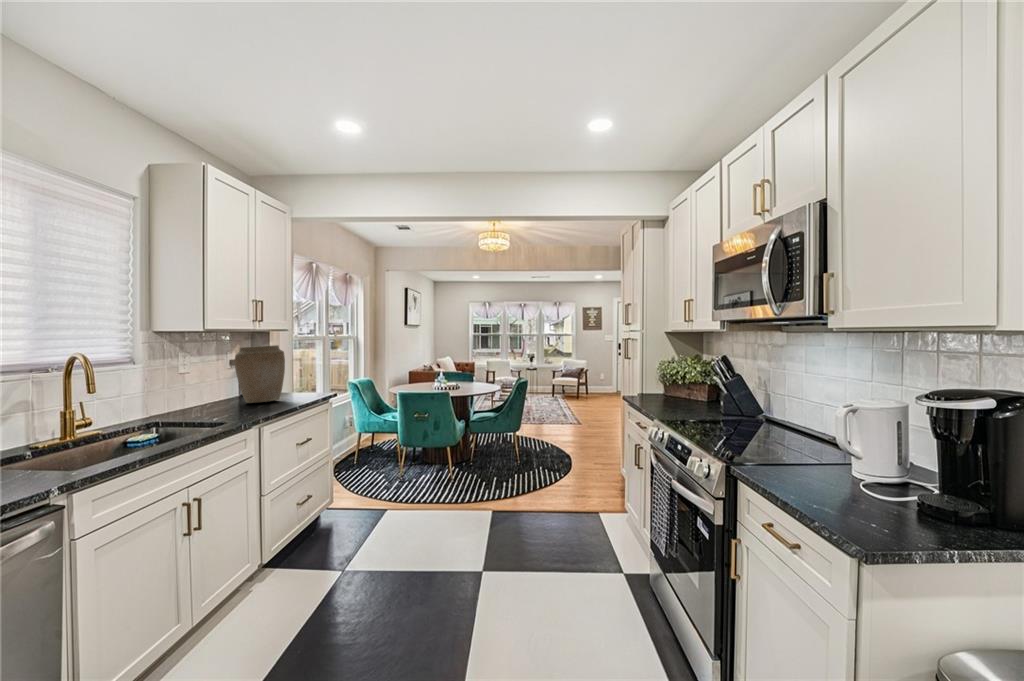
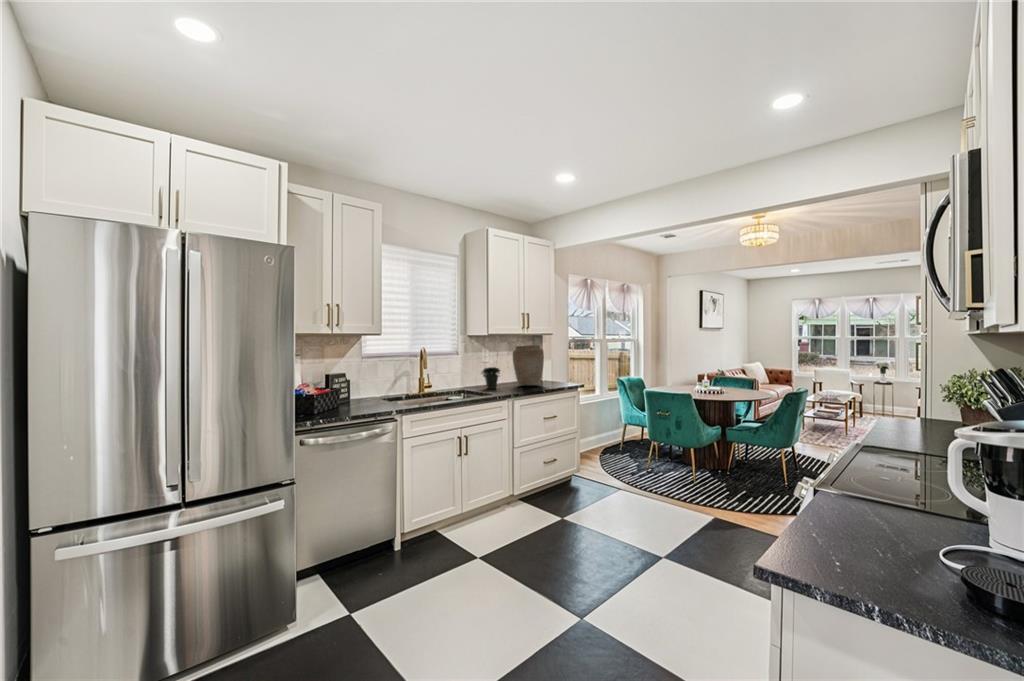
potted plant: none [184,353,223,414] -> present [482,367,500,389]

